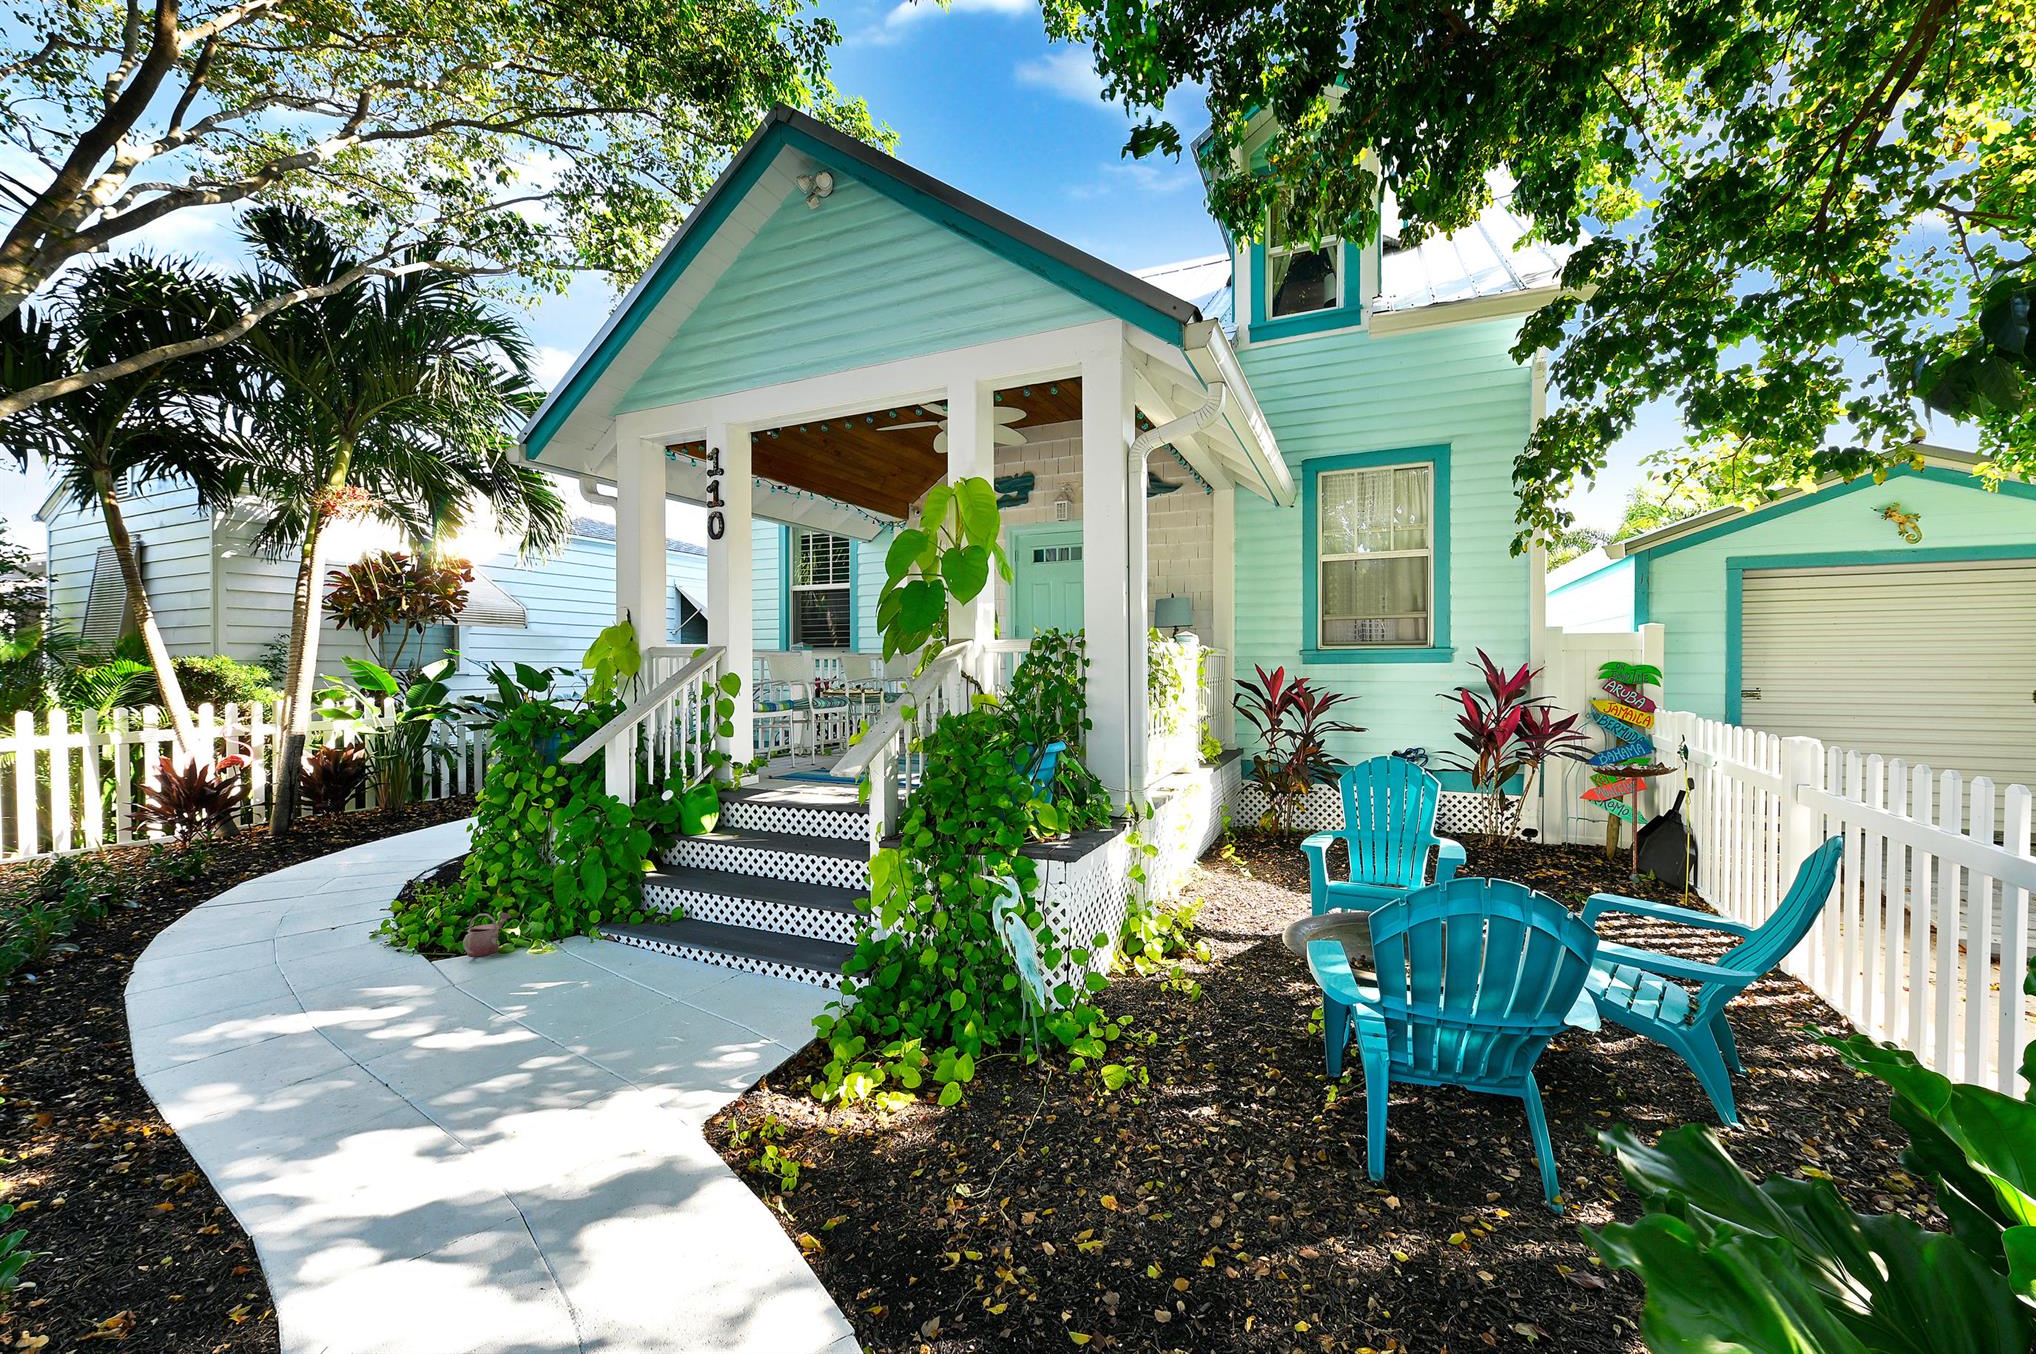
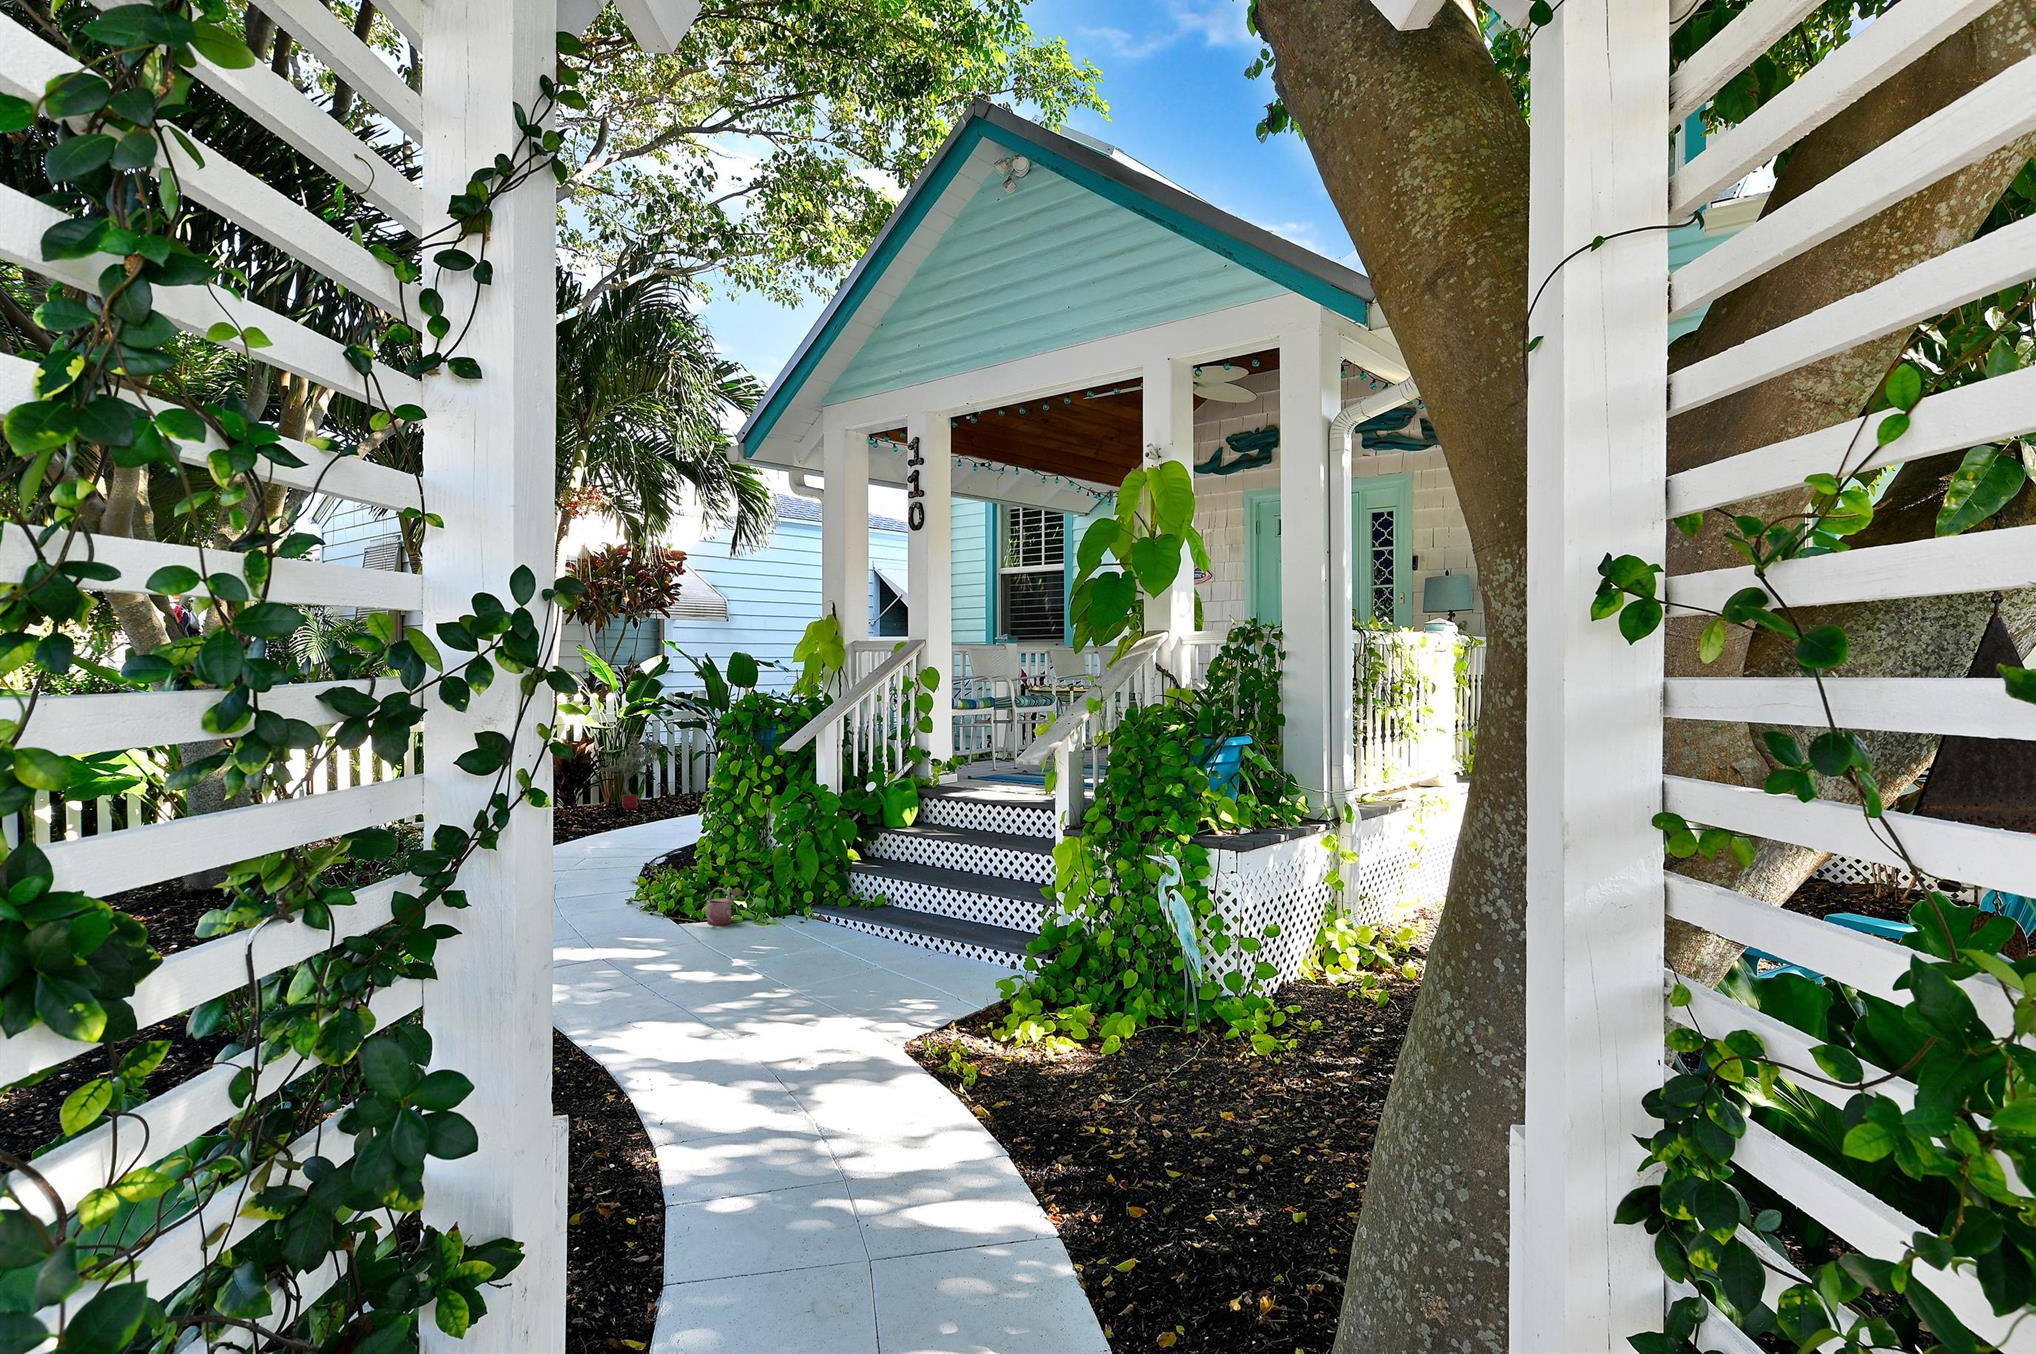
potted tree: none [375,735,450,810] -> present [598,734,660,810]

